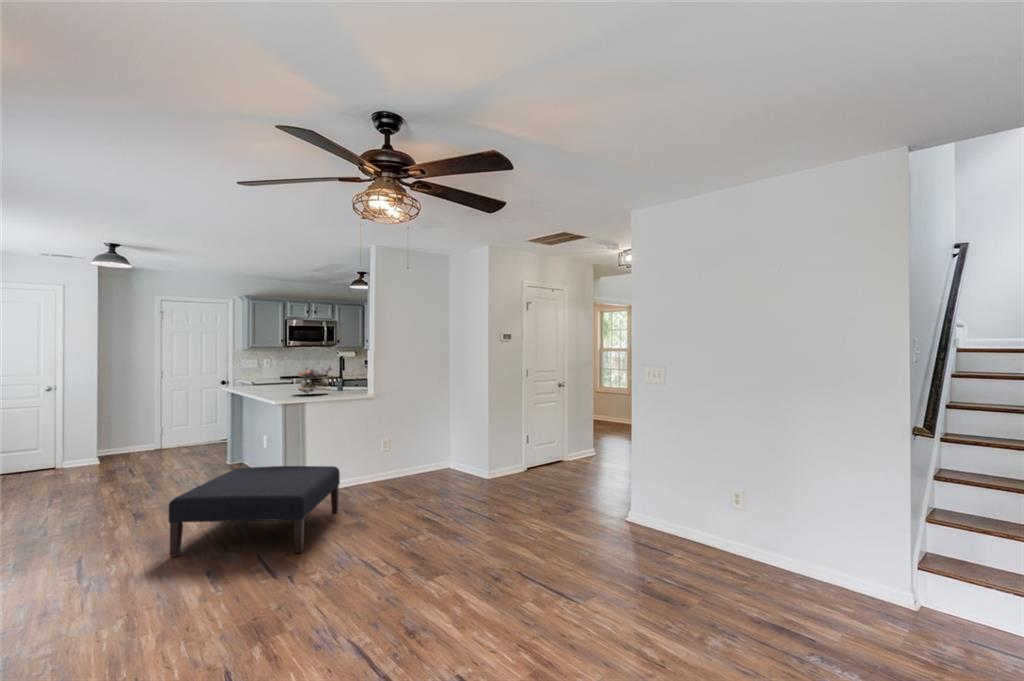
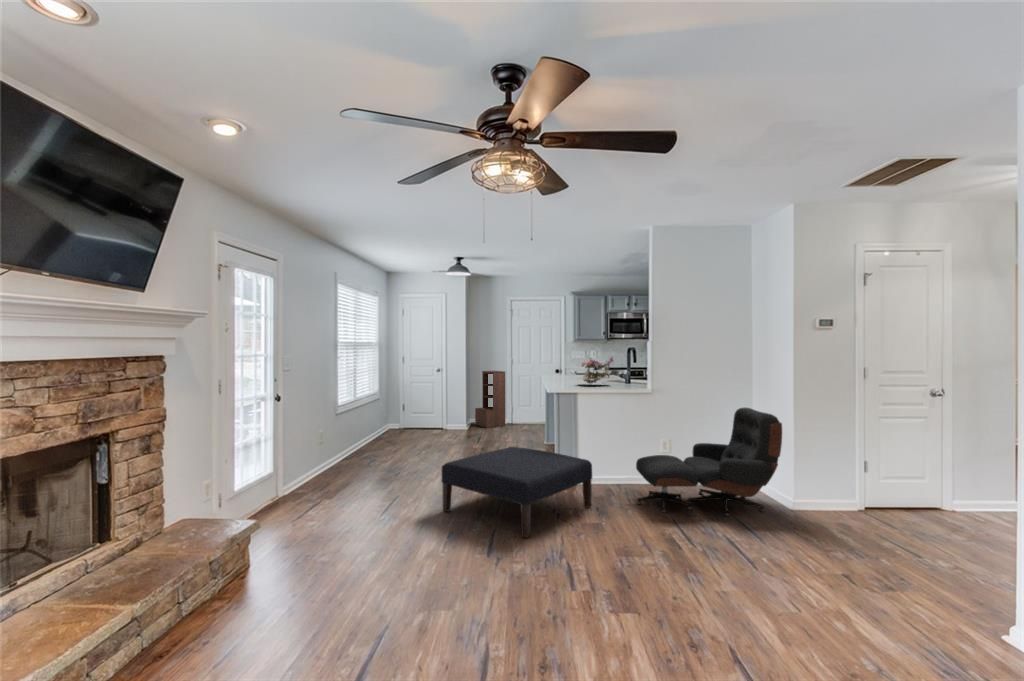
bookshelf: none [104,386,154,460] -> present [475,371,506,428]
lounge chair: none [370,404,485,501] -> present [636,408,782,516]

